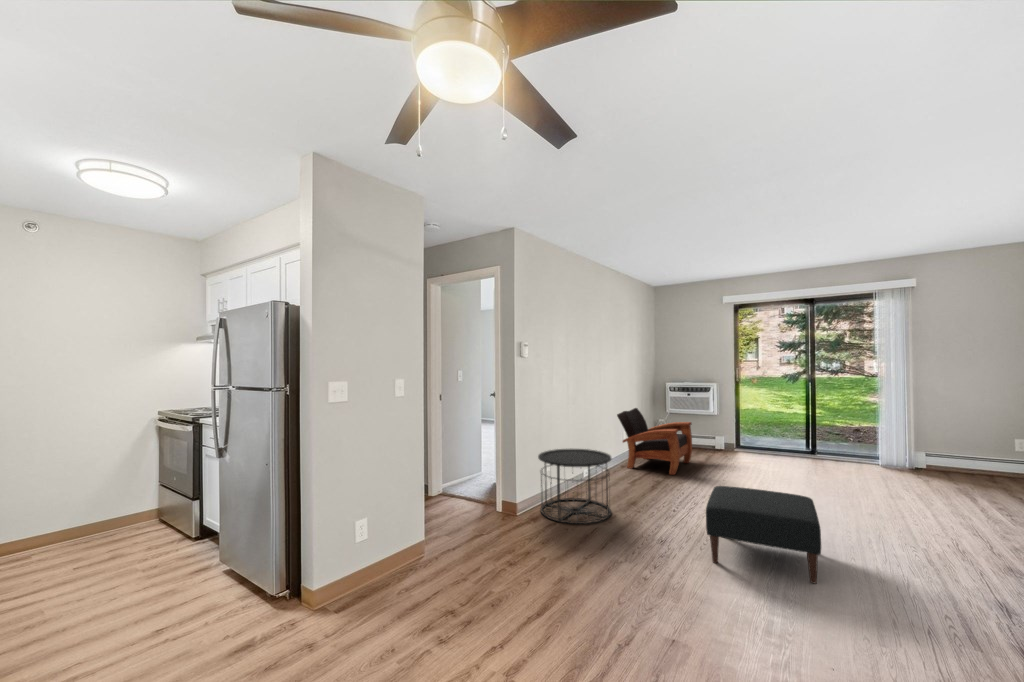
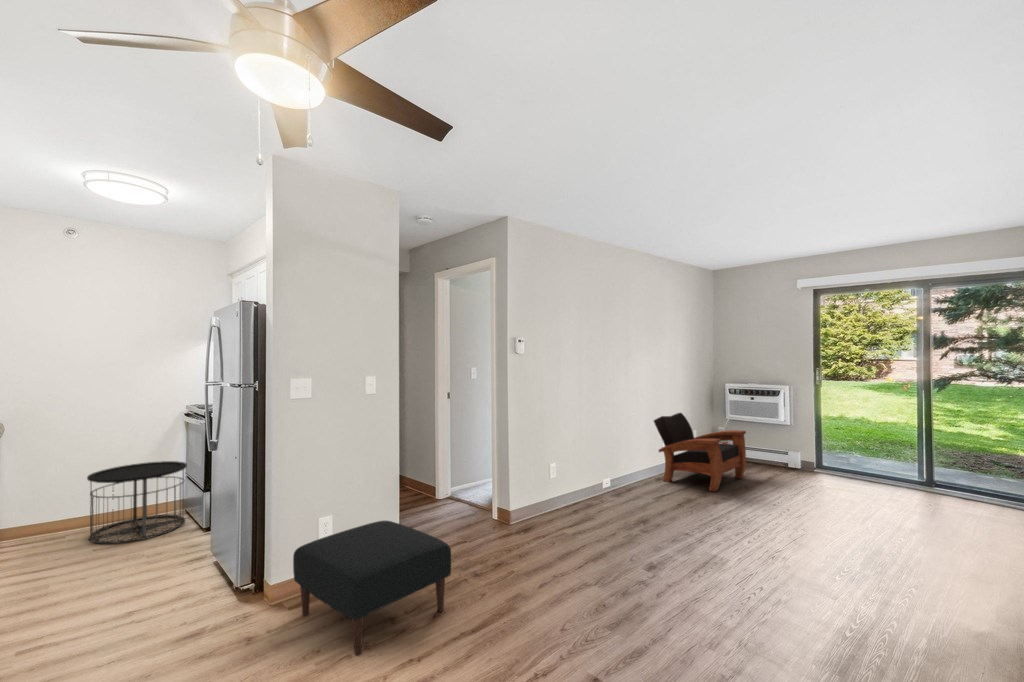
side table: present [538,449,611,524] -> present [87,461,187,544]
ottoman: present [706,486,821,583] -> present [293,521,451,656]

